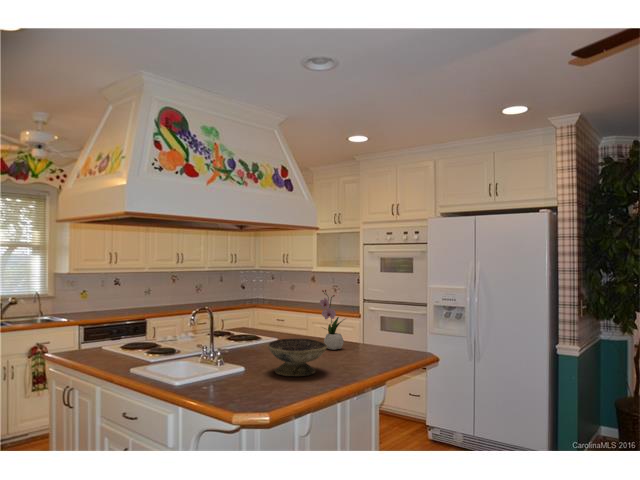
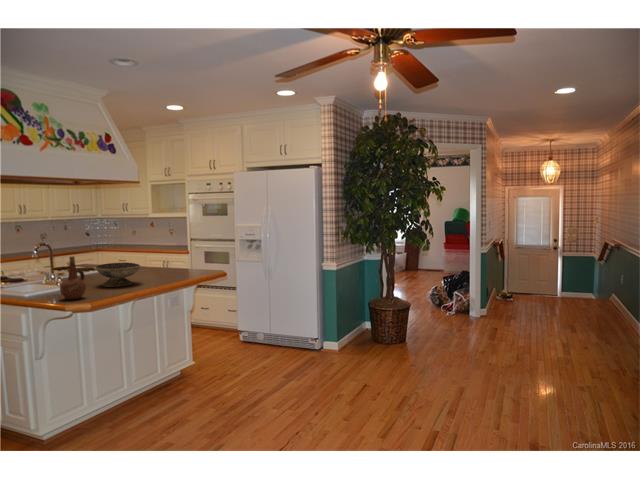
flower arrangement: present [320,290,344,350] -> none [141,229,162,272]
ceramic pitcher: none [223,334,259,401] -> present [60,257,86,299]

